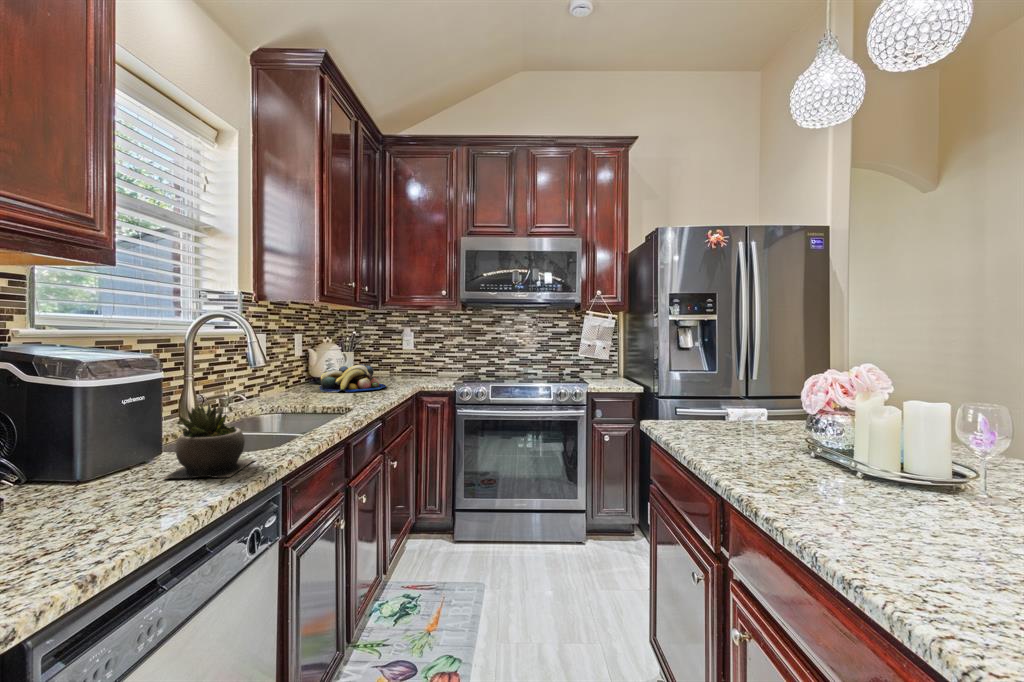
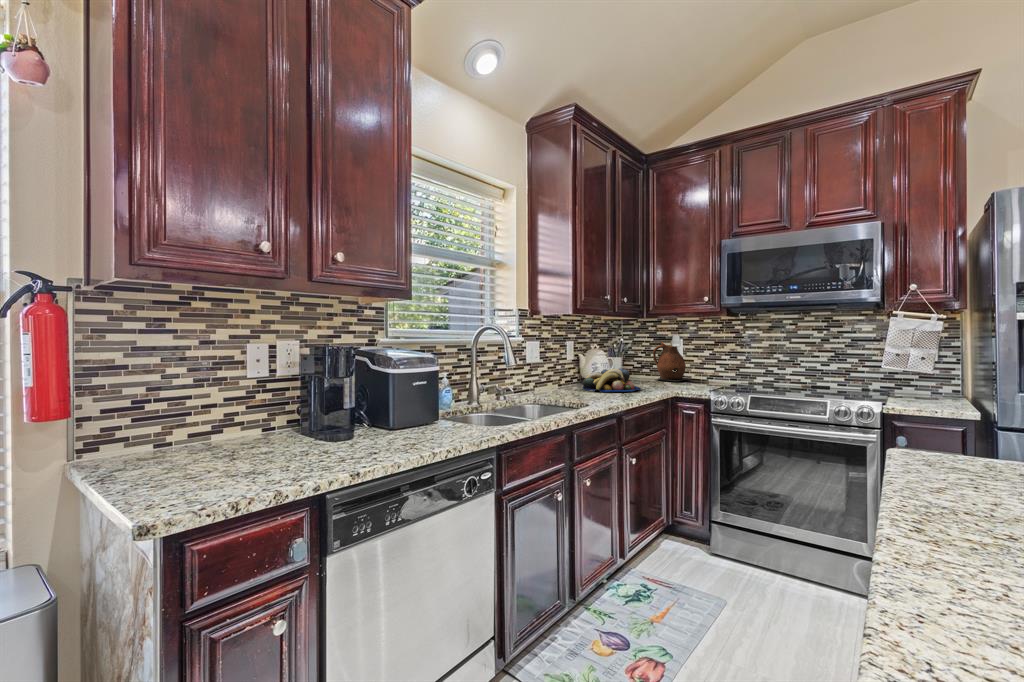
ceramic pitcher: none [384,335,422,376] -> present [653,342,691,381]
succulent plant: present [162,403,254,479] -> none [427,388,483,438]

